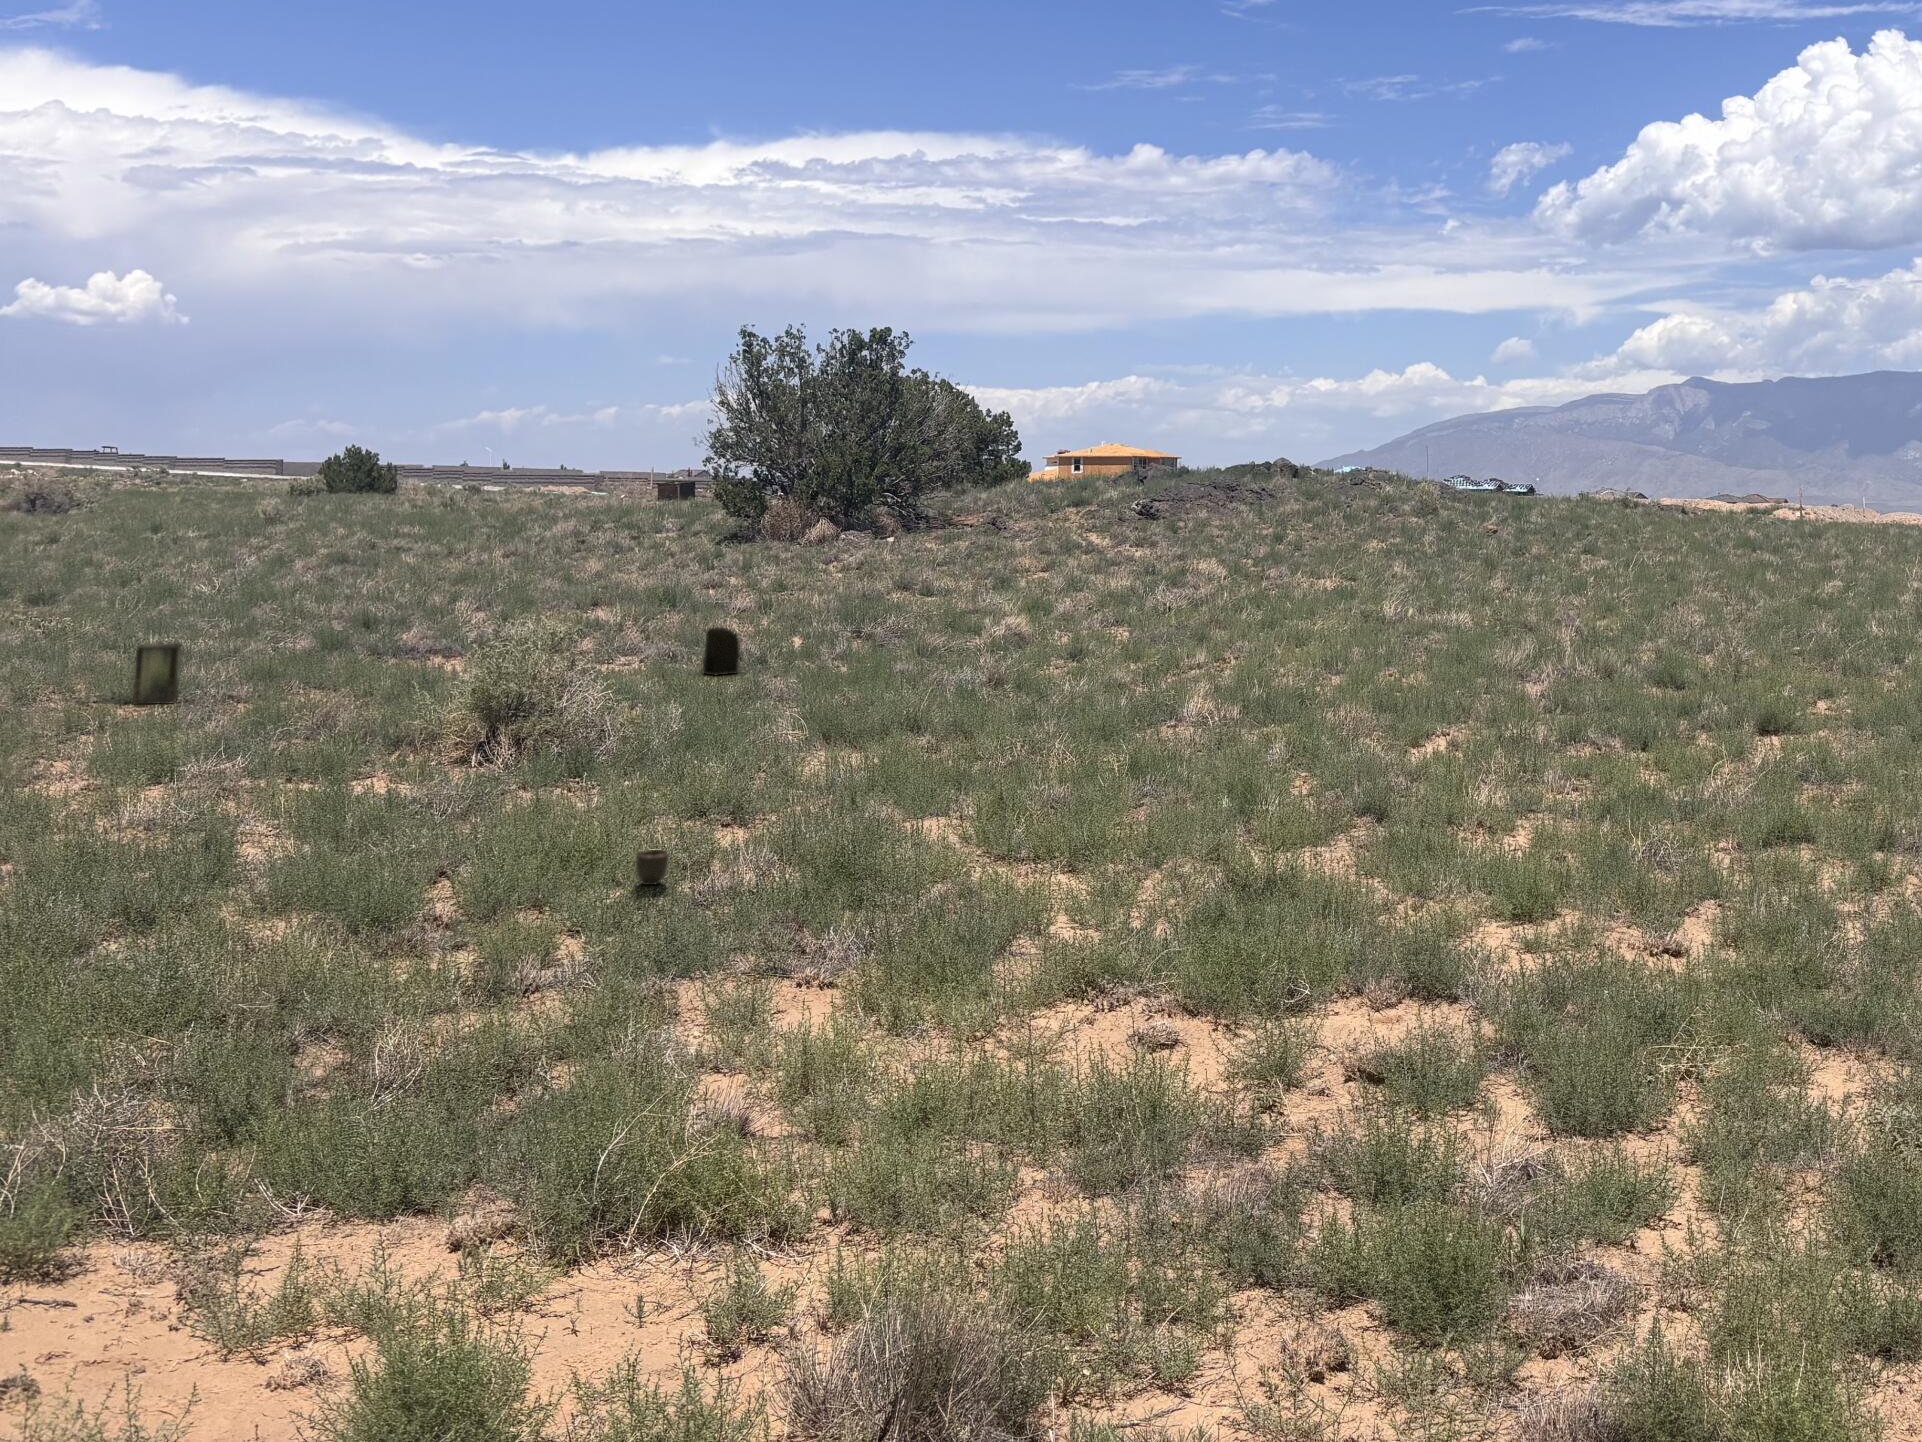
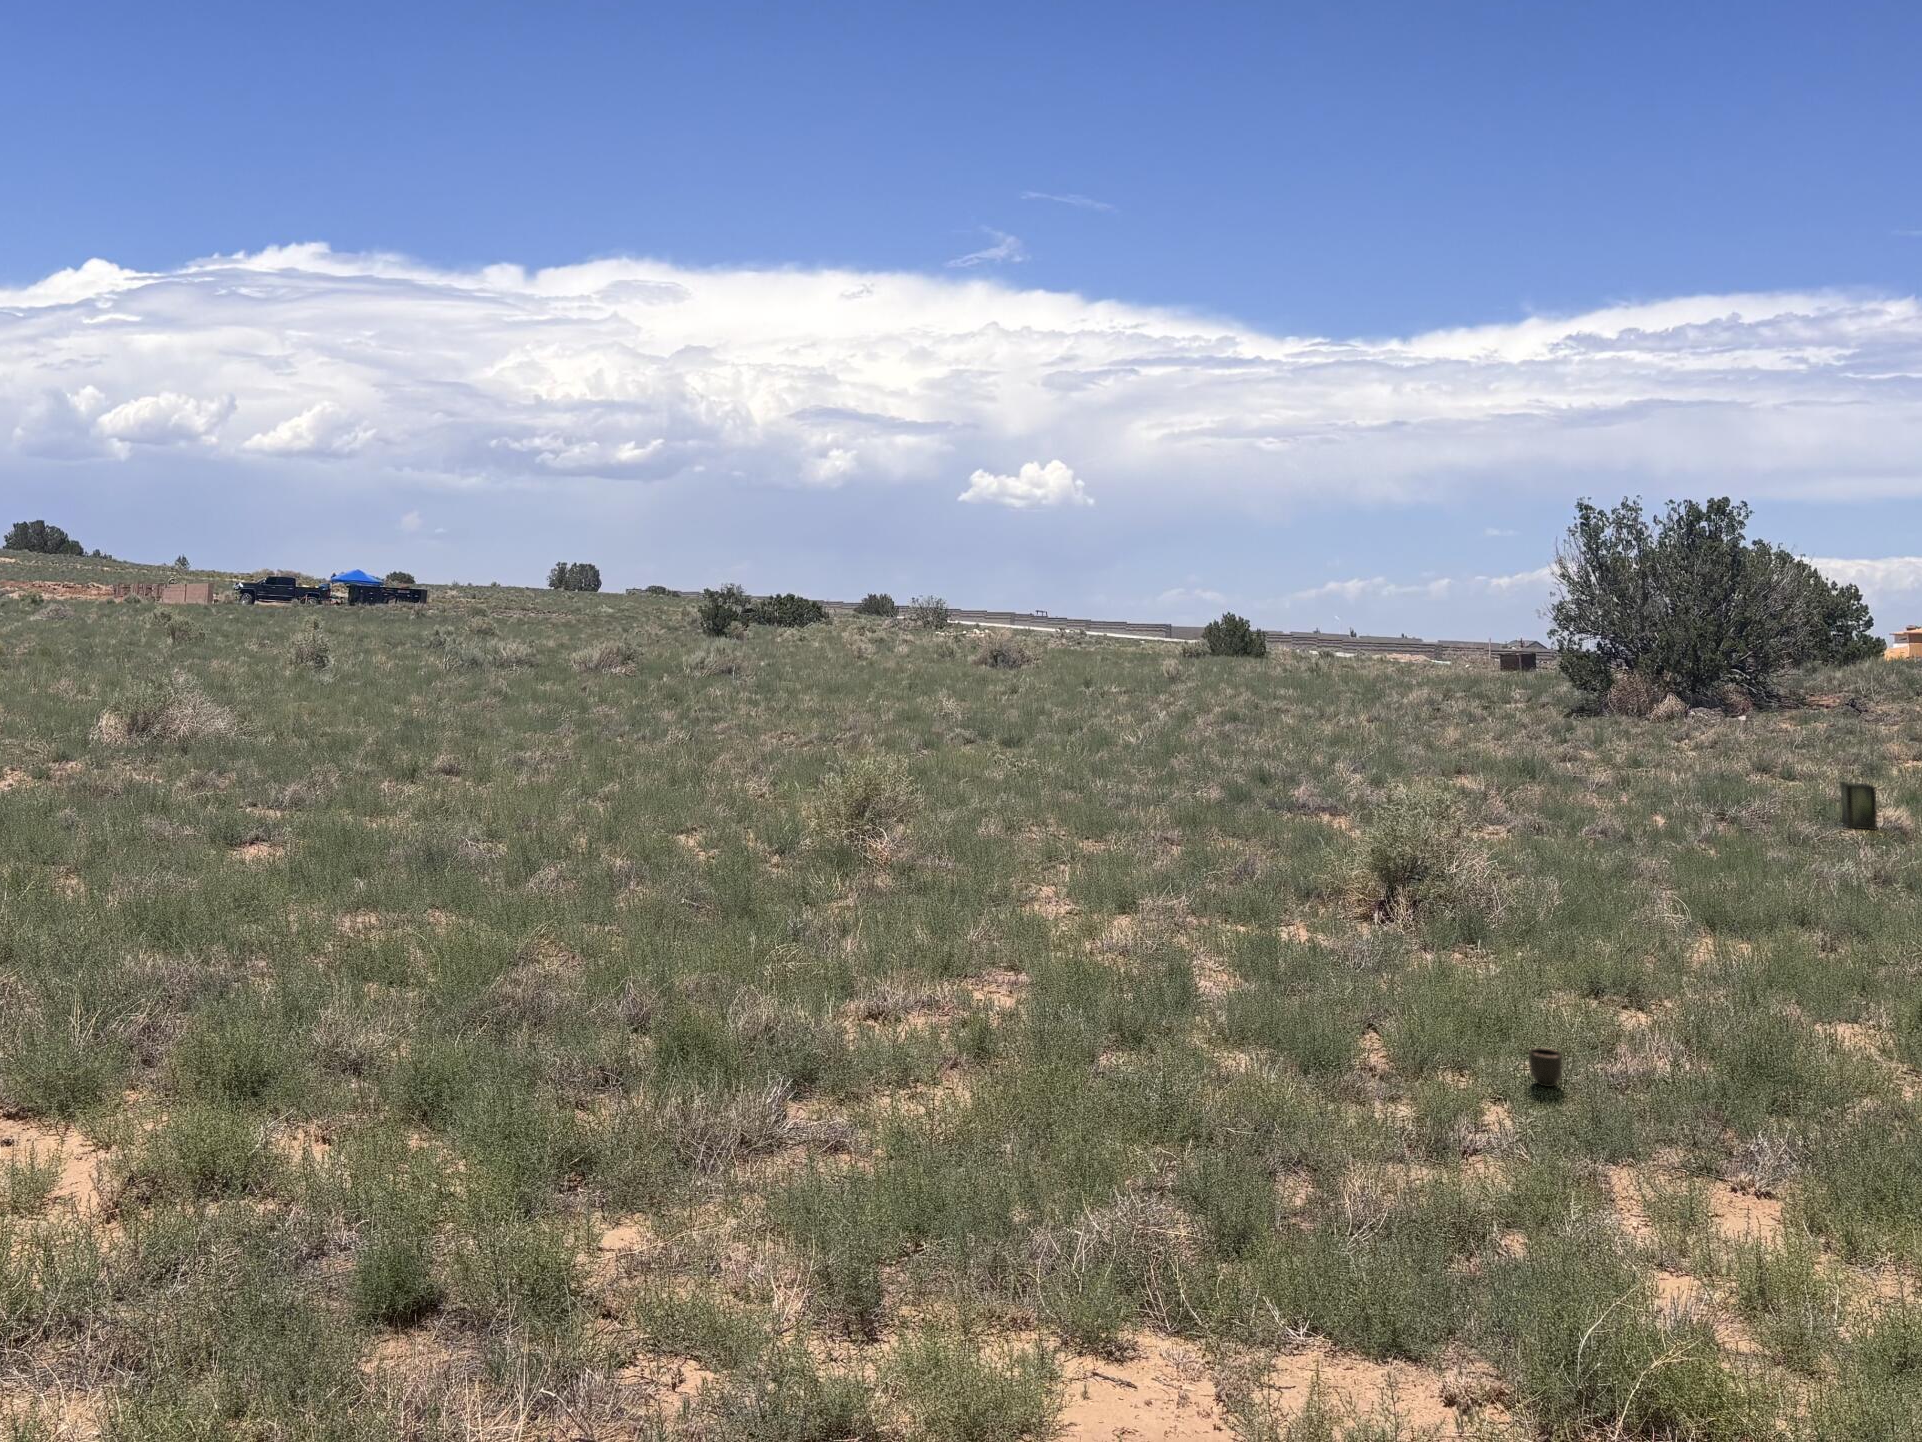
backpack: present [703,627,740,675] -> none [1570,801,1607,851]
storage box: present [133,642,182,704] -> present [1840,782,1877,830]

